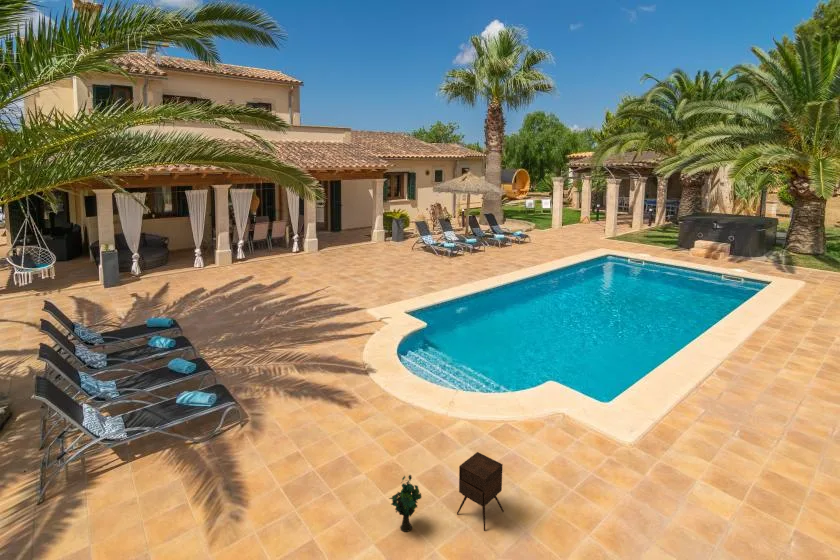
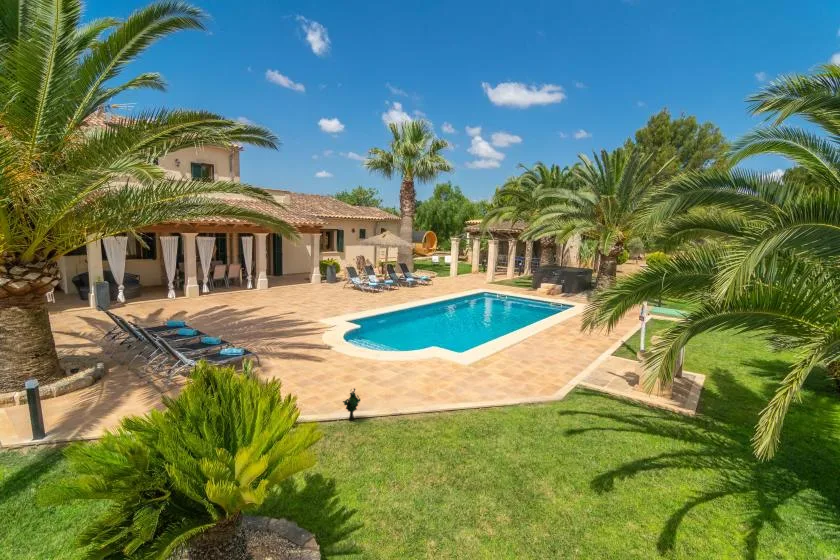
side table: present [457,452,504,531] -> none [380,379,405,419]

